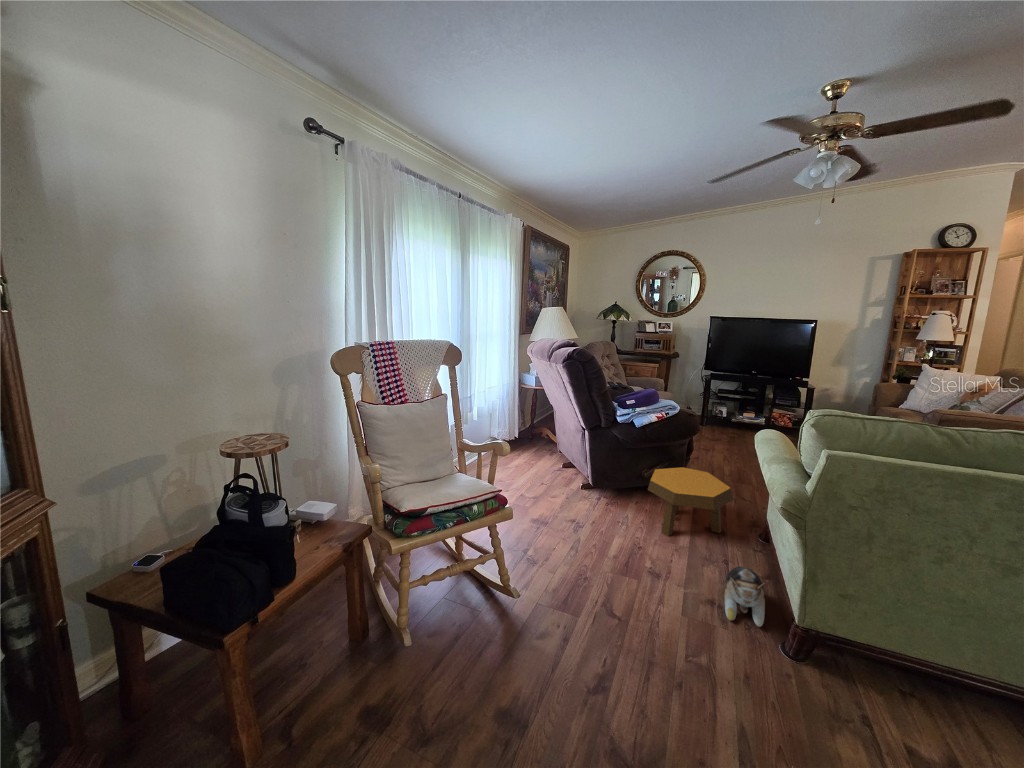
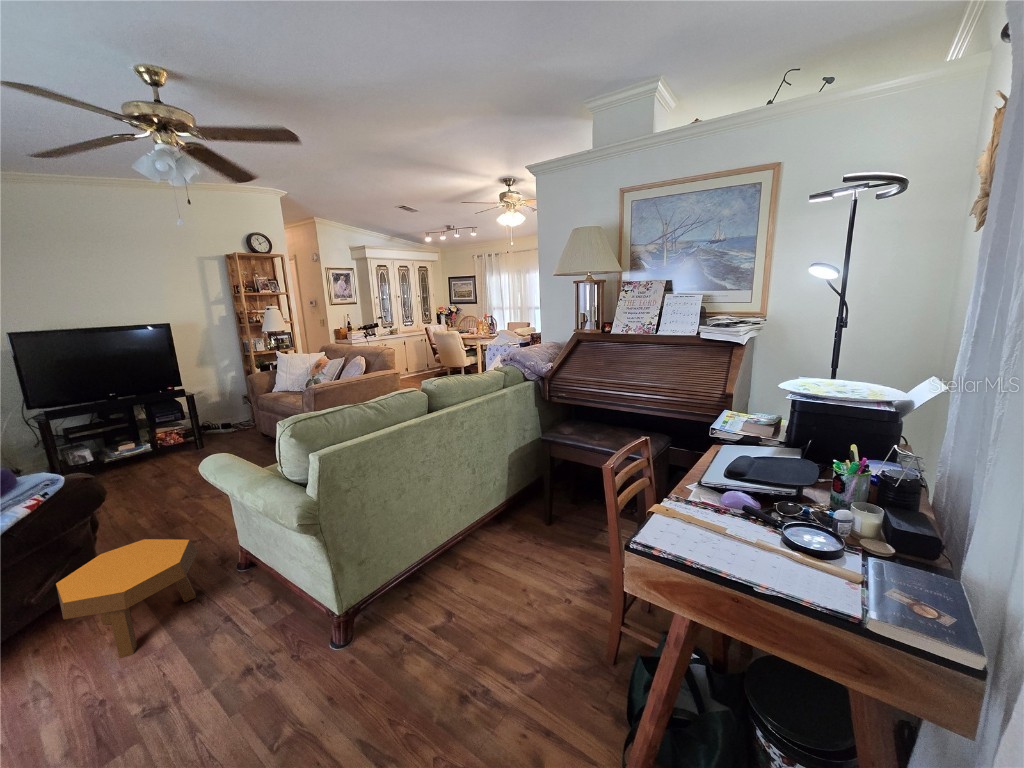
plush toy: present [724,566,765,627] -> none [250,602,305,668]

